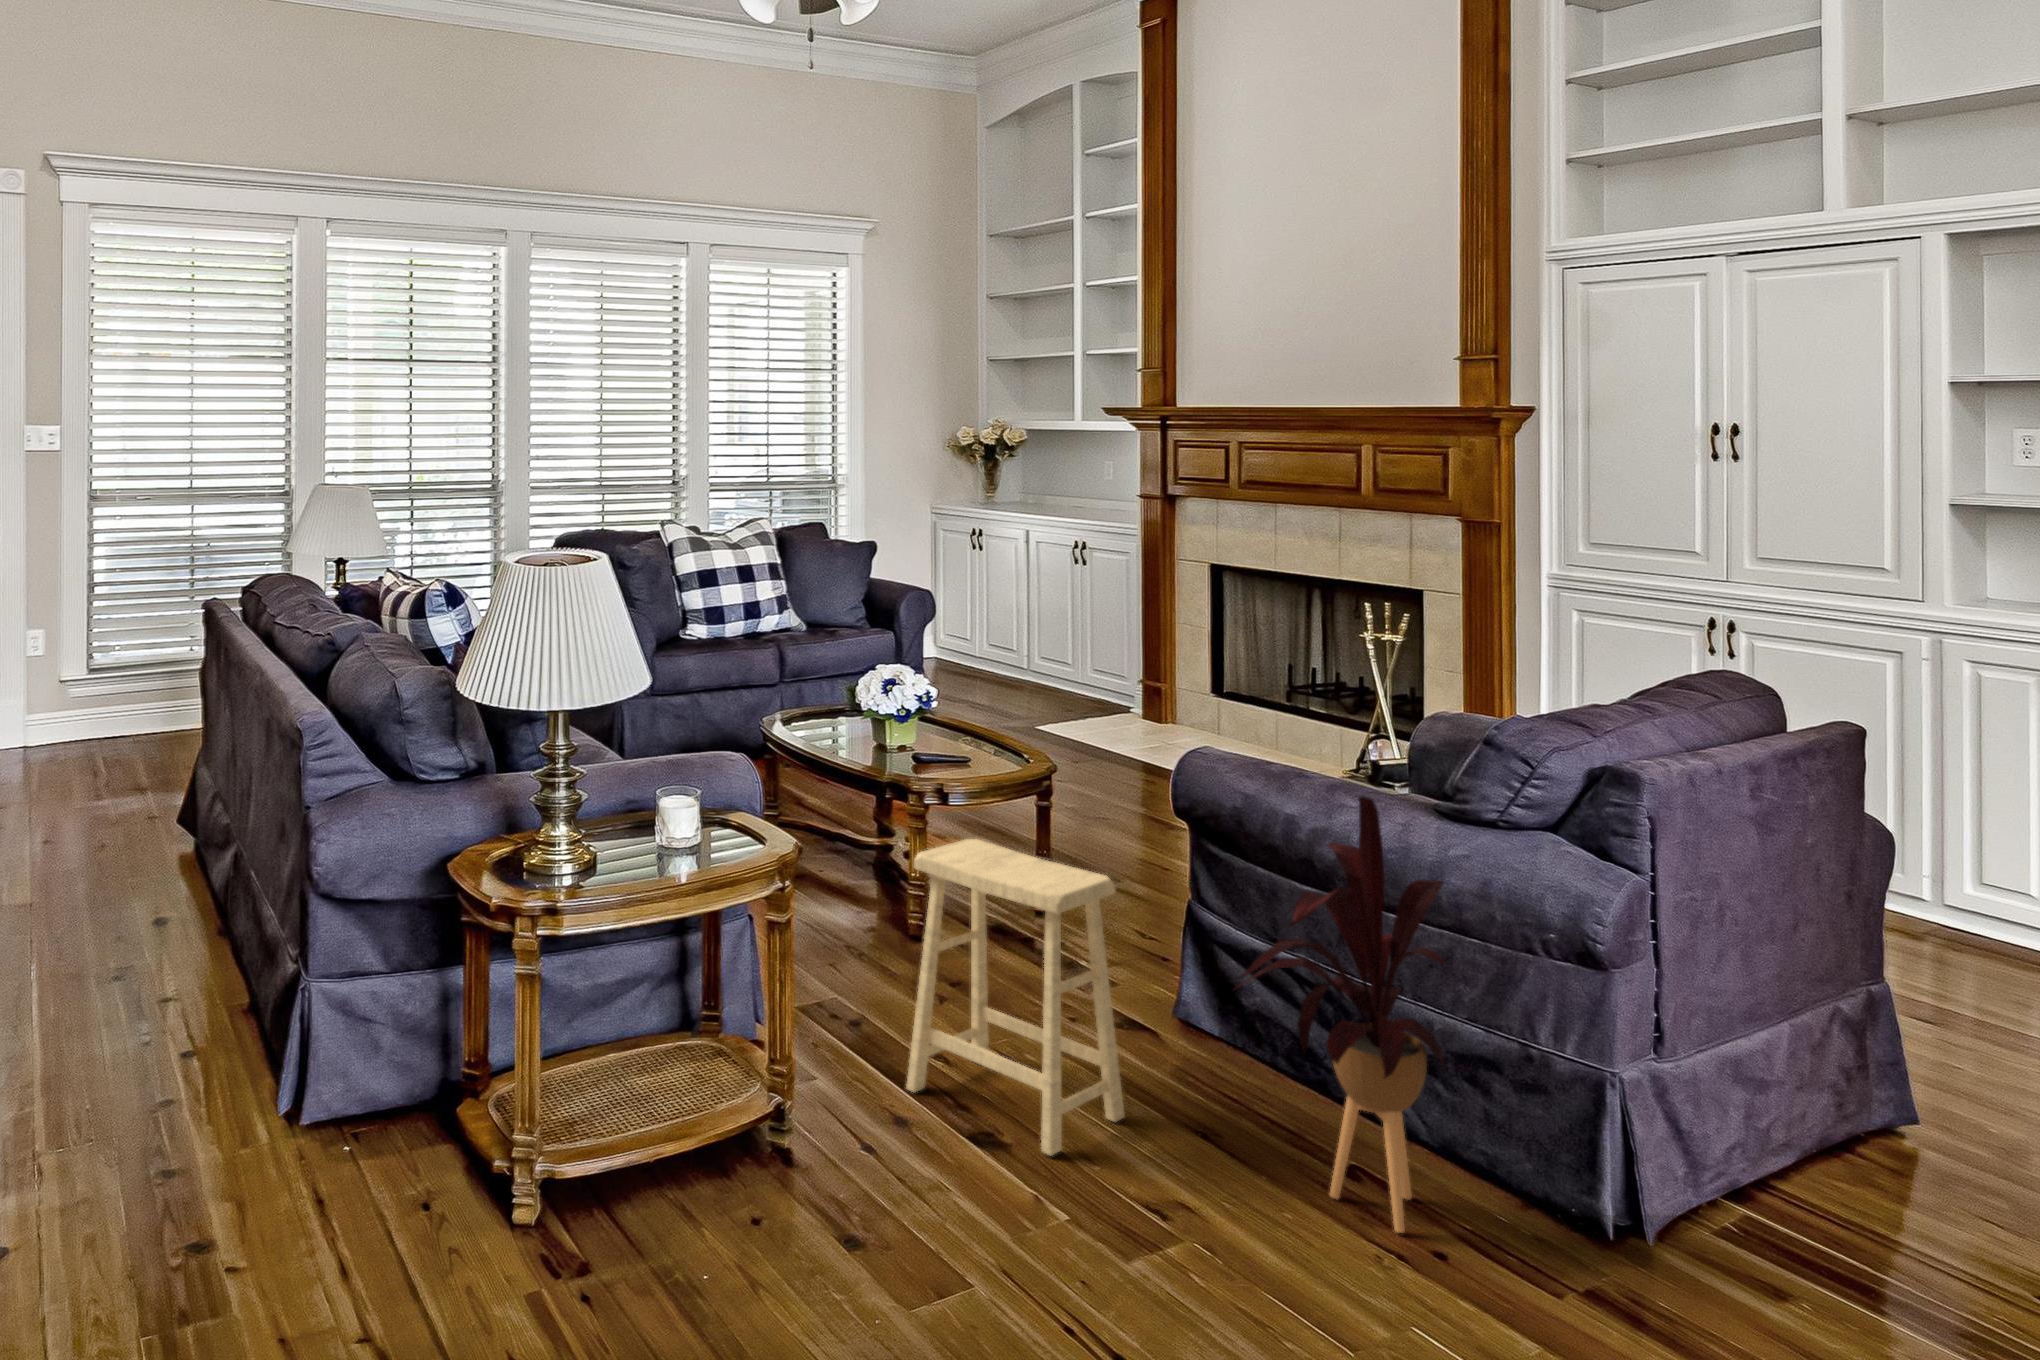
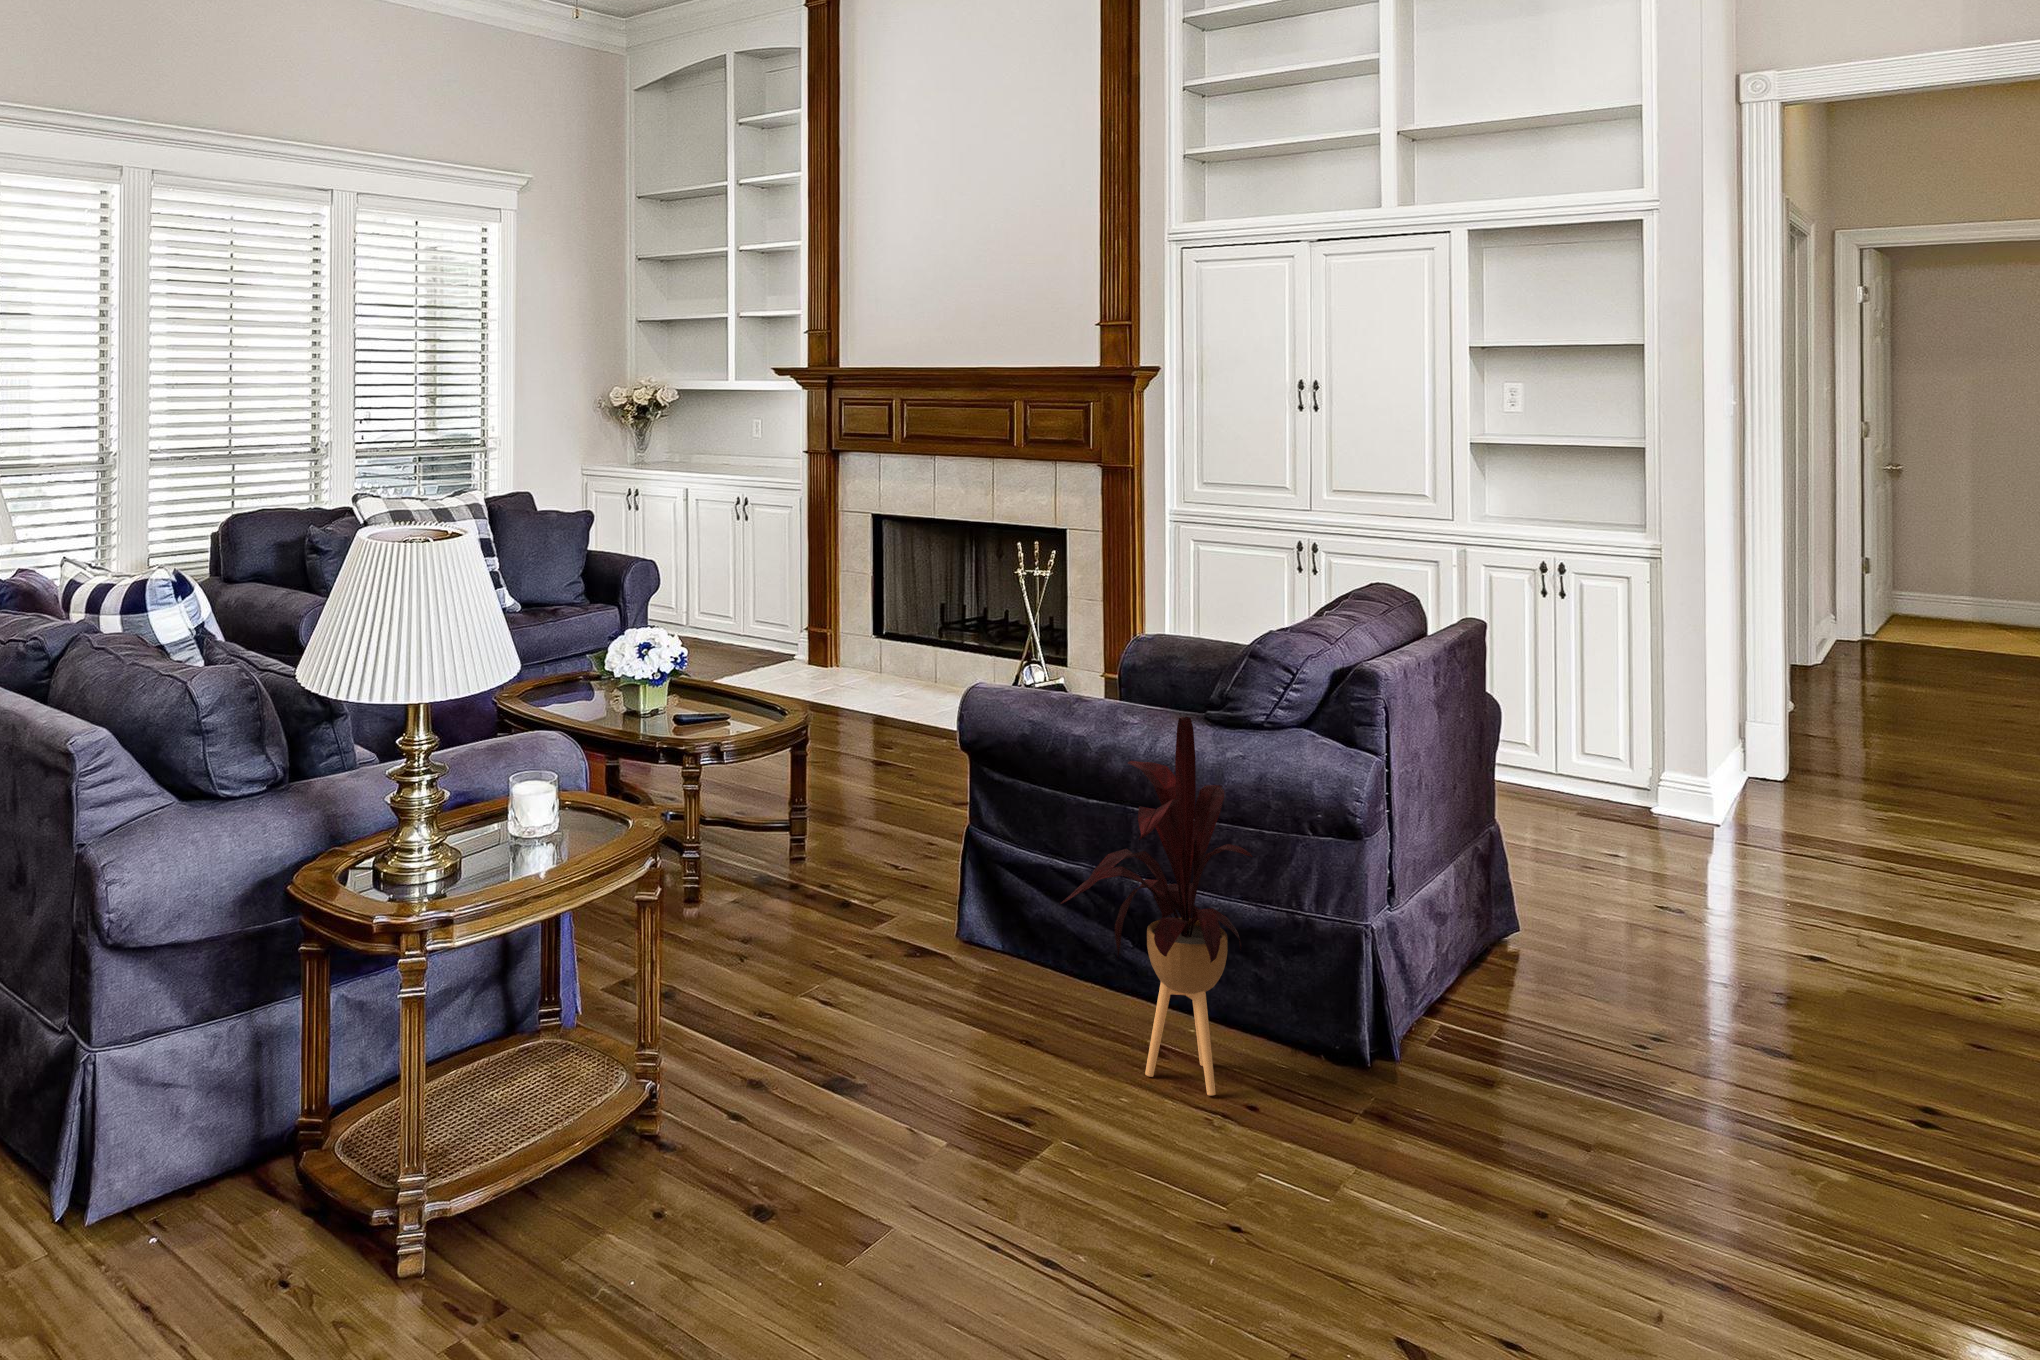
footstool: present [906,839,1125,1156] -> none [744,794,951,1084]

